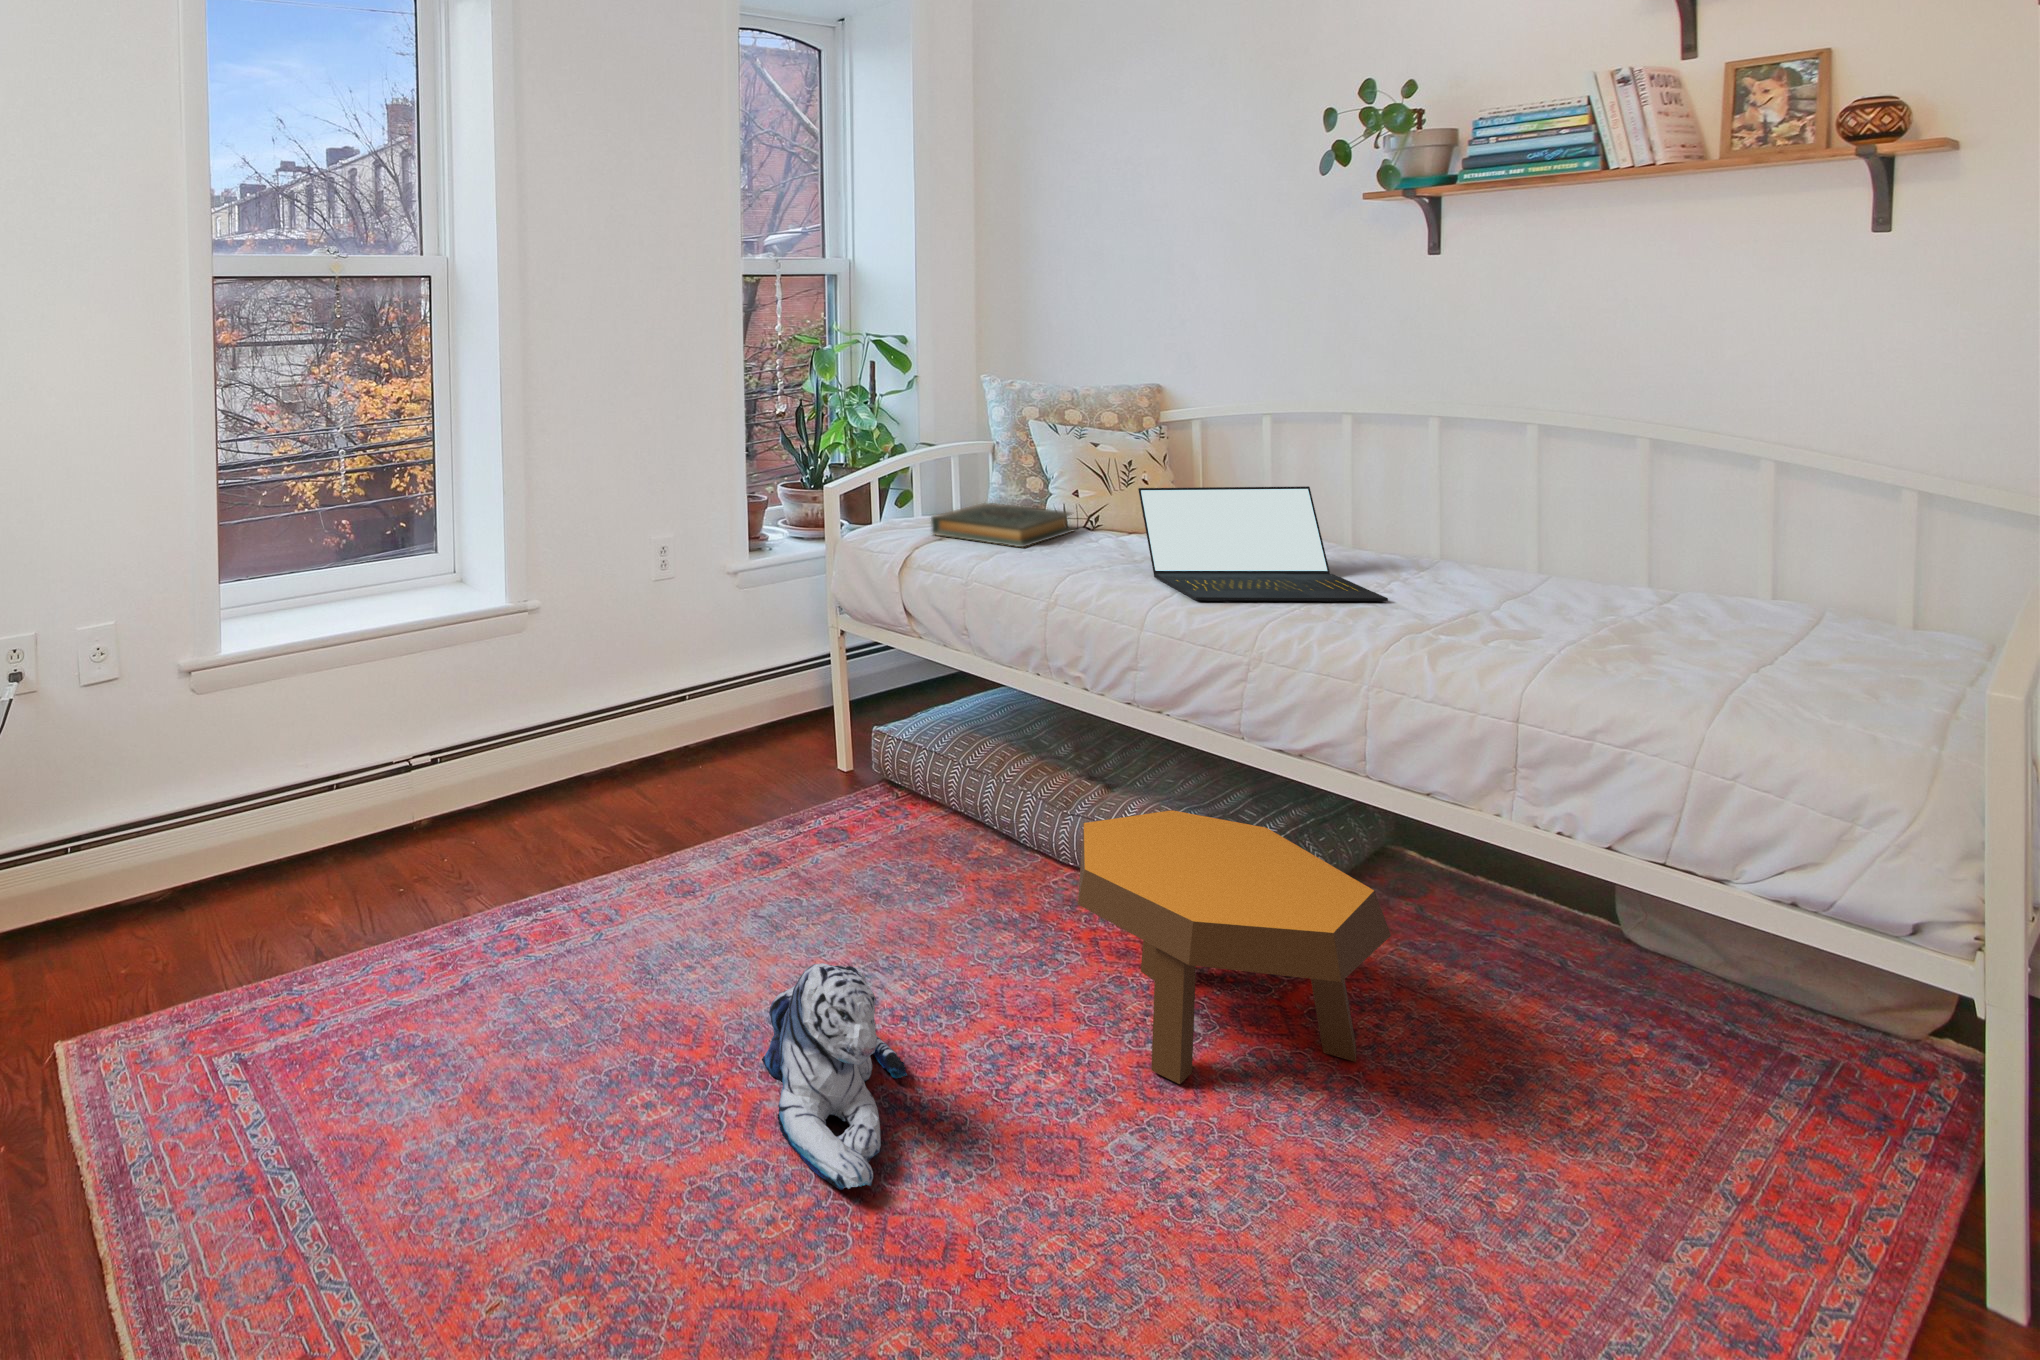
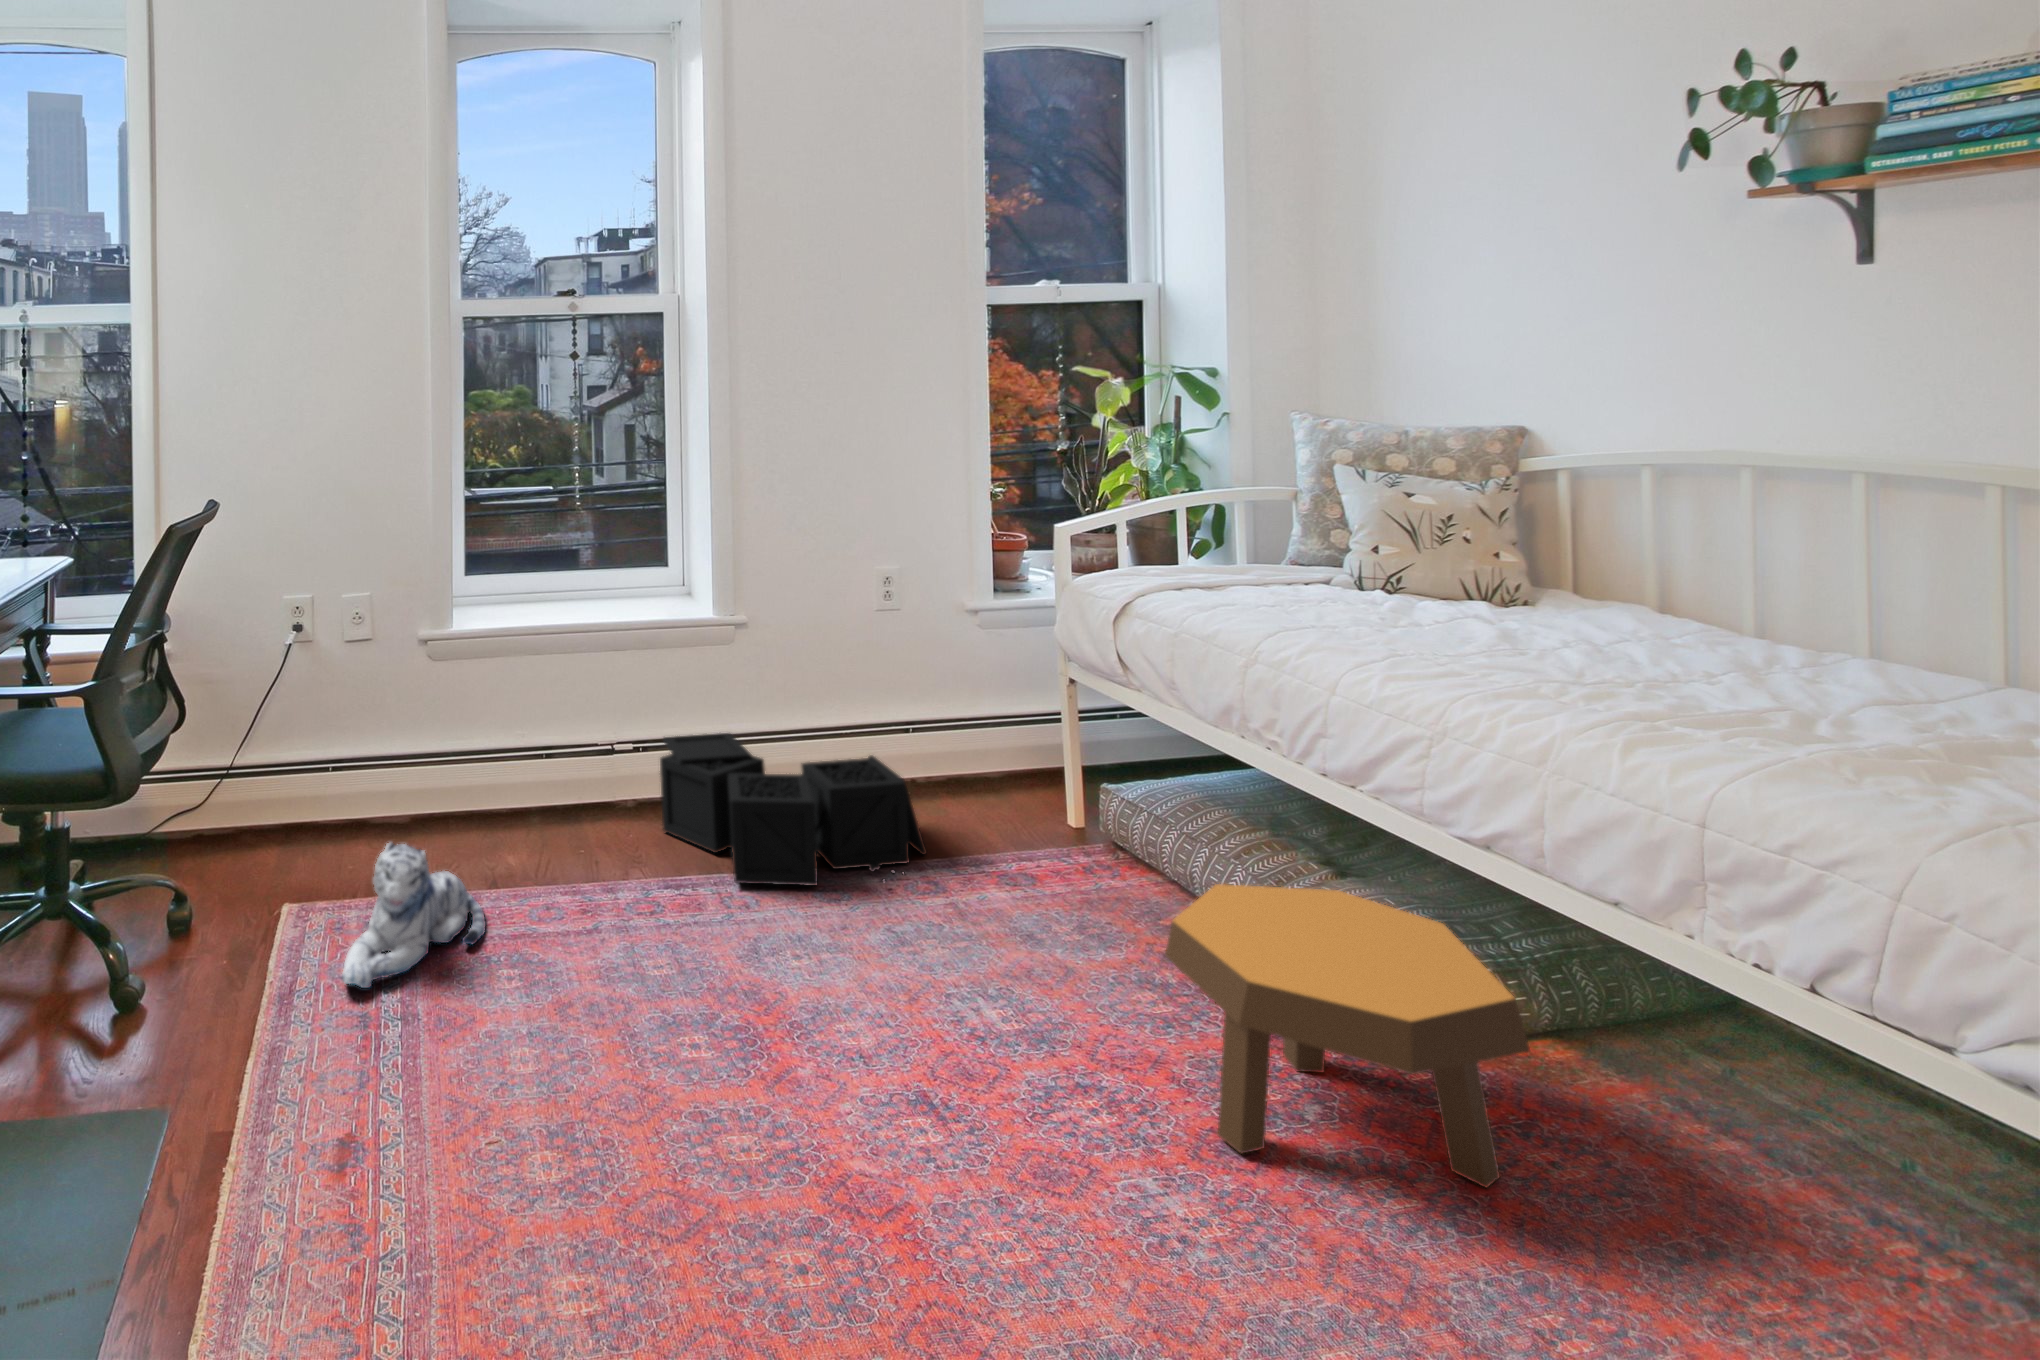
laptop: present [1138,486,1388,602] -> none [1387,541,1679,690]
hardback book: present [931,503,1073,547] -> none [1186,555,1374,603]
storage bin: none [460,728,741,896] -> present [660,733,926,886]
plush toy: present [762,963,907,1190] -> present [342,843,486,988]

